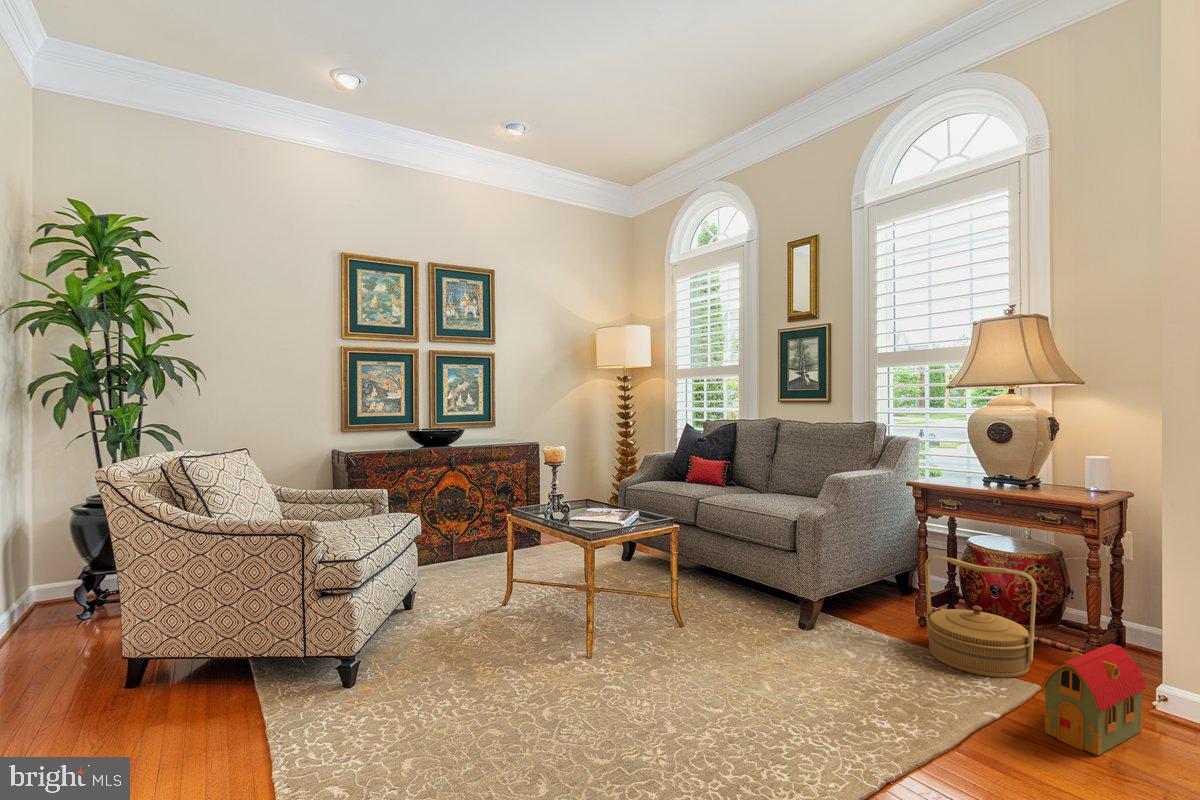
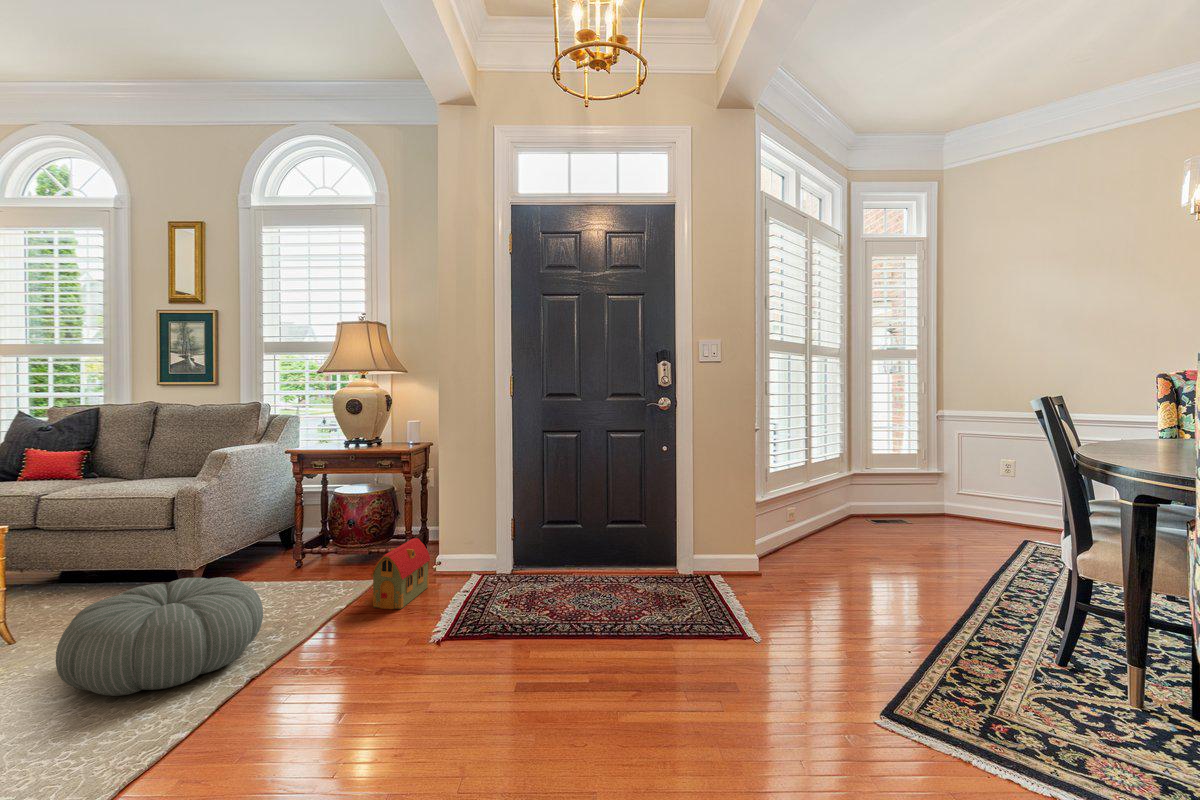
woven basket: present [925,555,1037,678] -> none [298,505,375,588]
pouf: none [708,615,895,749] -> present [56,577,263,696]

